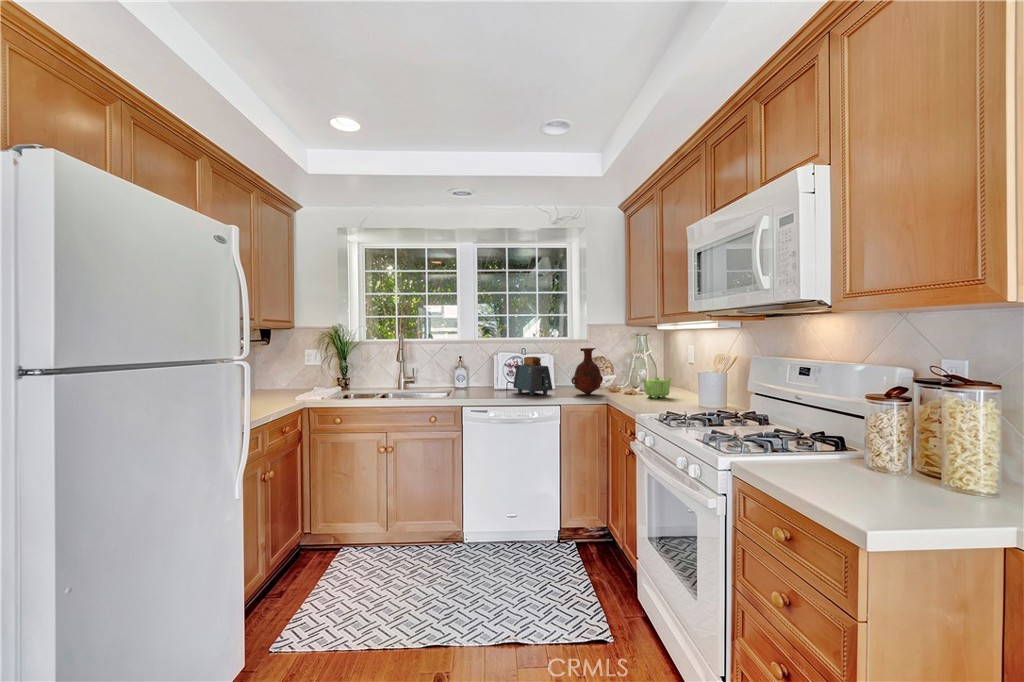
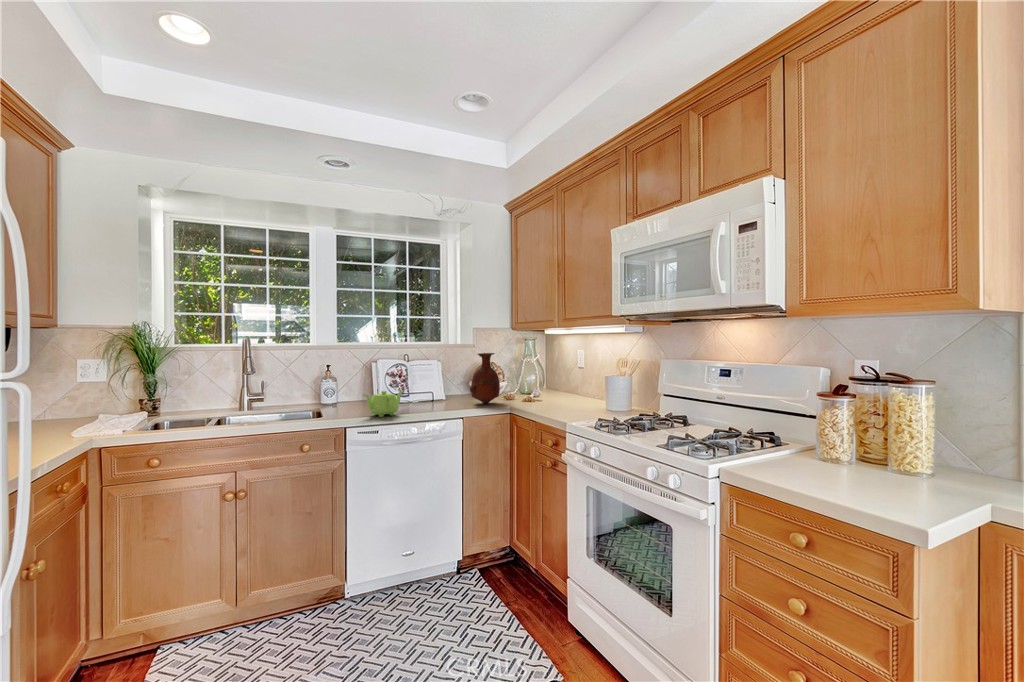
toaster: present [513,357,552,395] -> none [399,364,448,408]
teapot: present [642,377,672,399] -> present [364,391,403,417]

